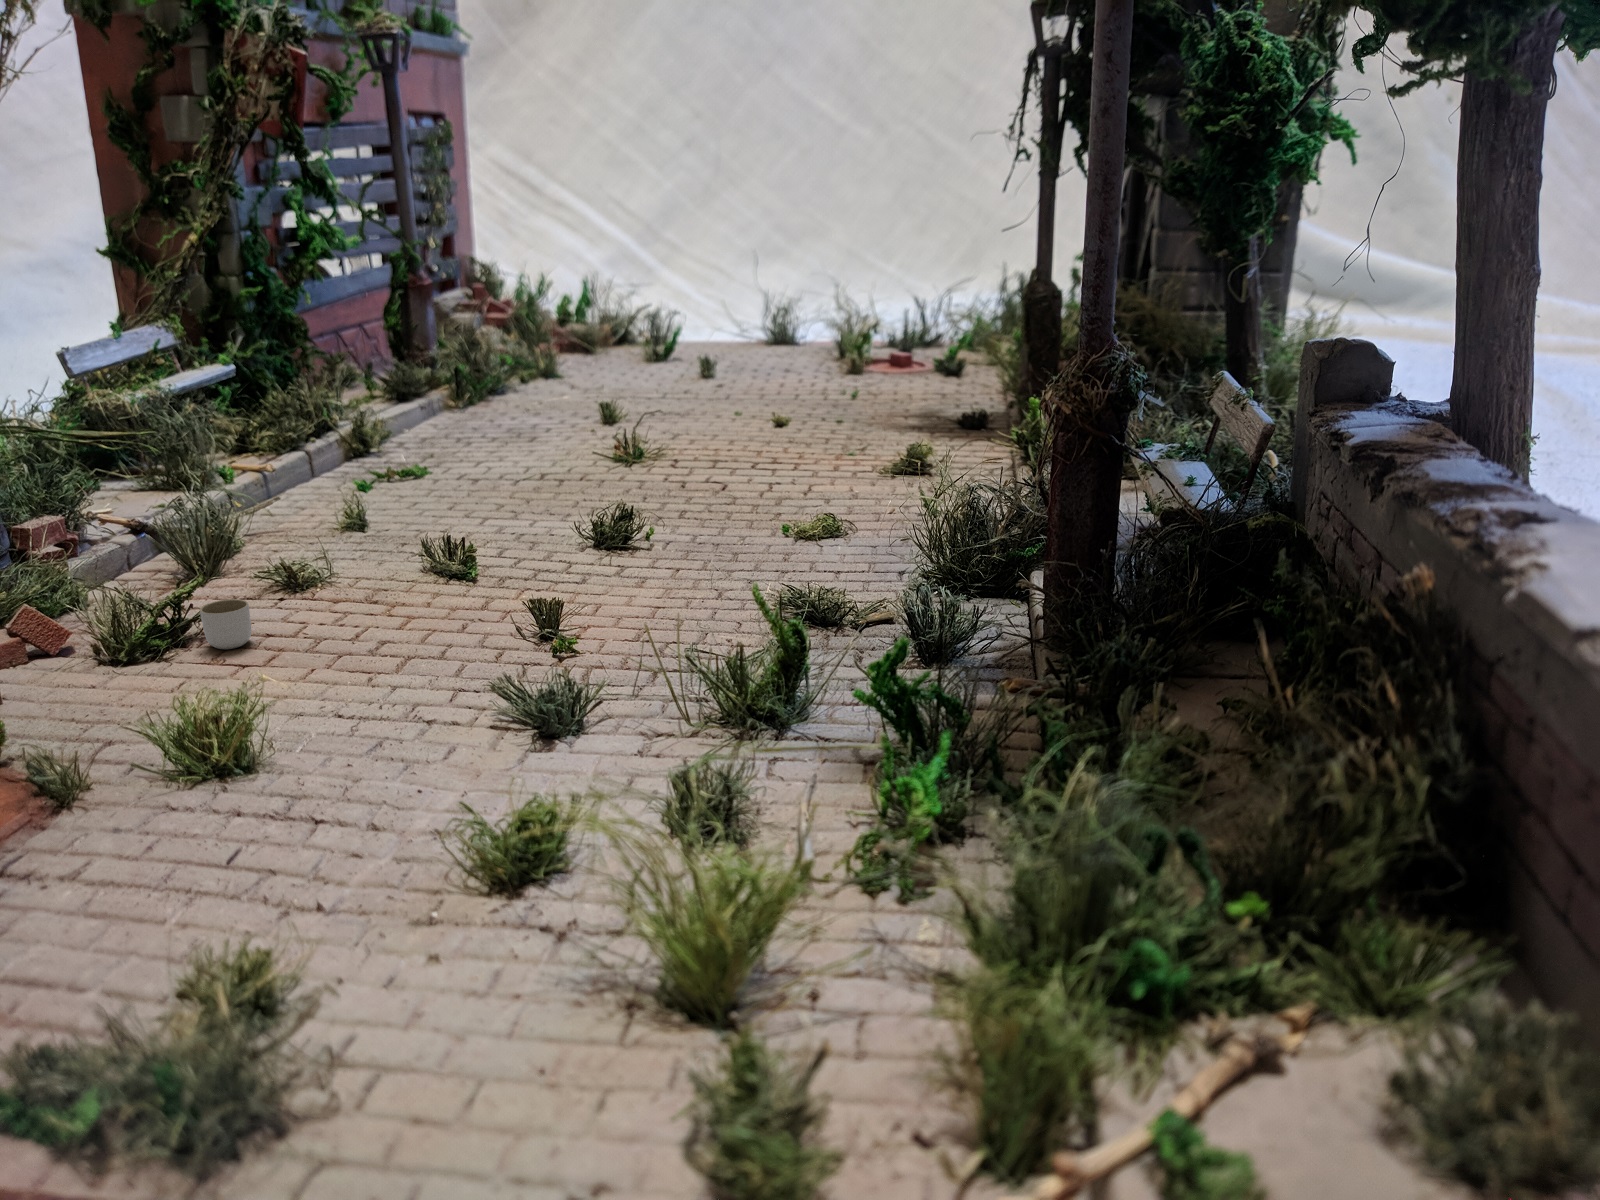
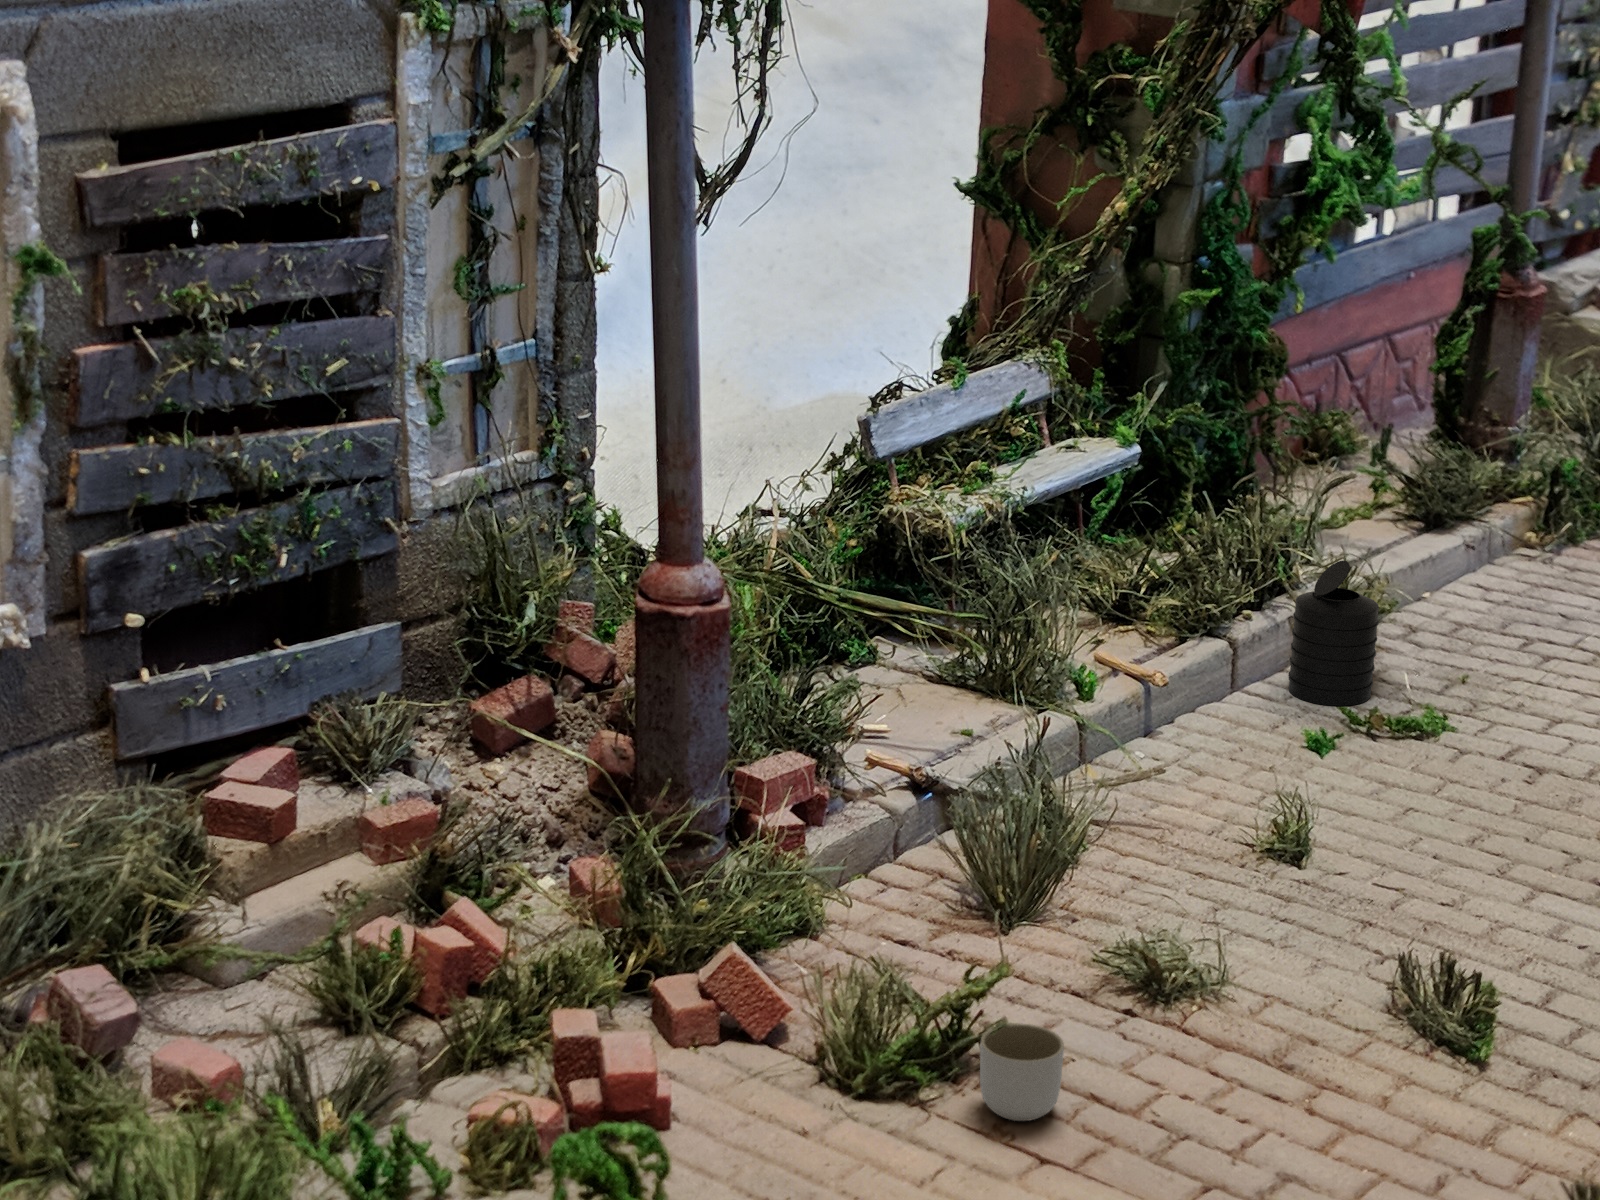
trash can: none [336,399,387,476] -> present [1288,561,1379,706]

